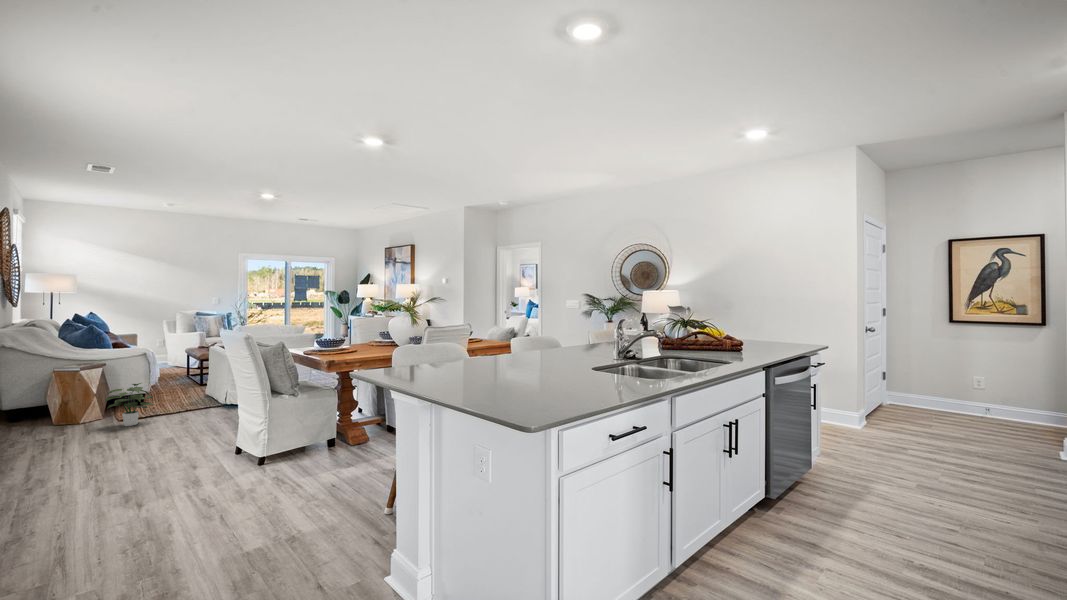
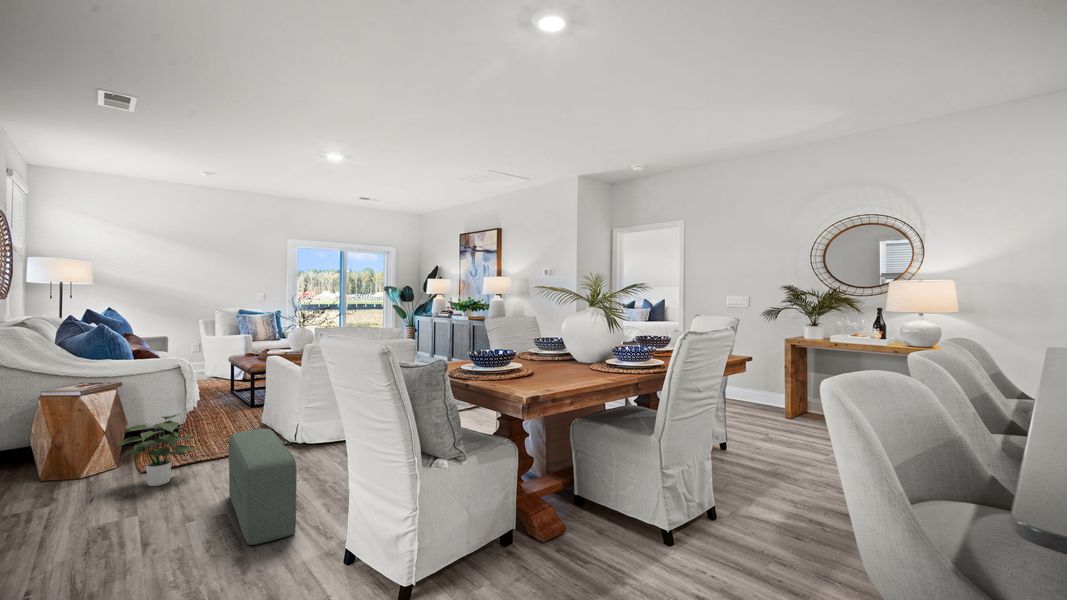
pouf: none [173,390,210,447] -> present [229,429,297,545]

